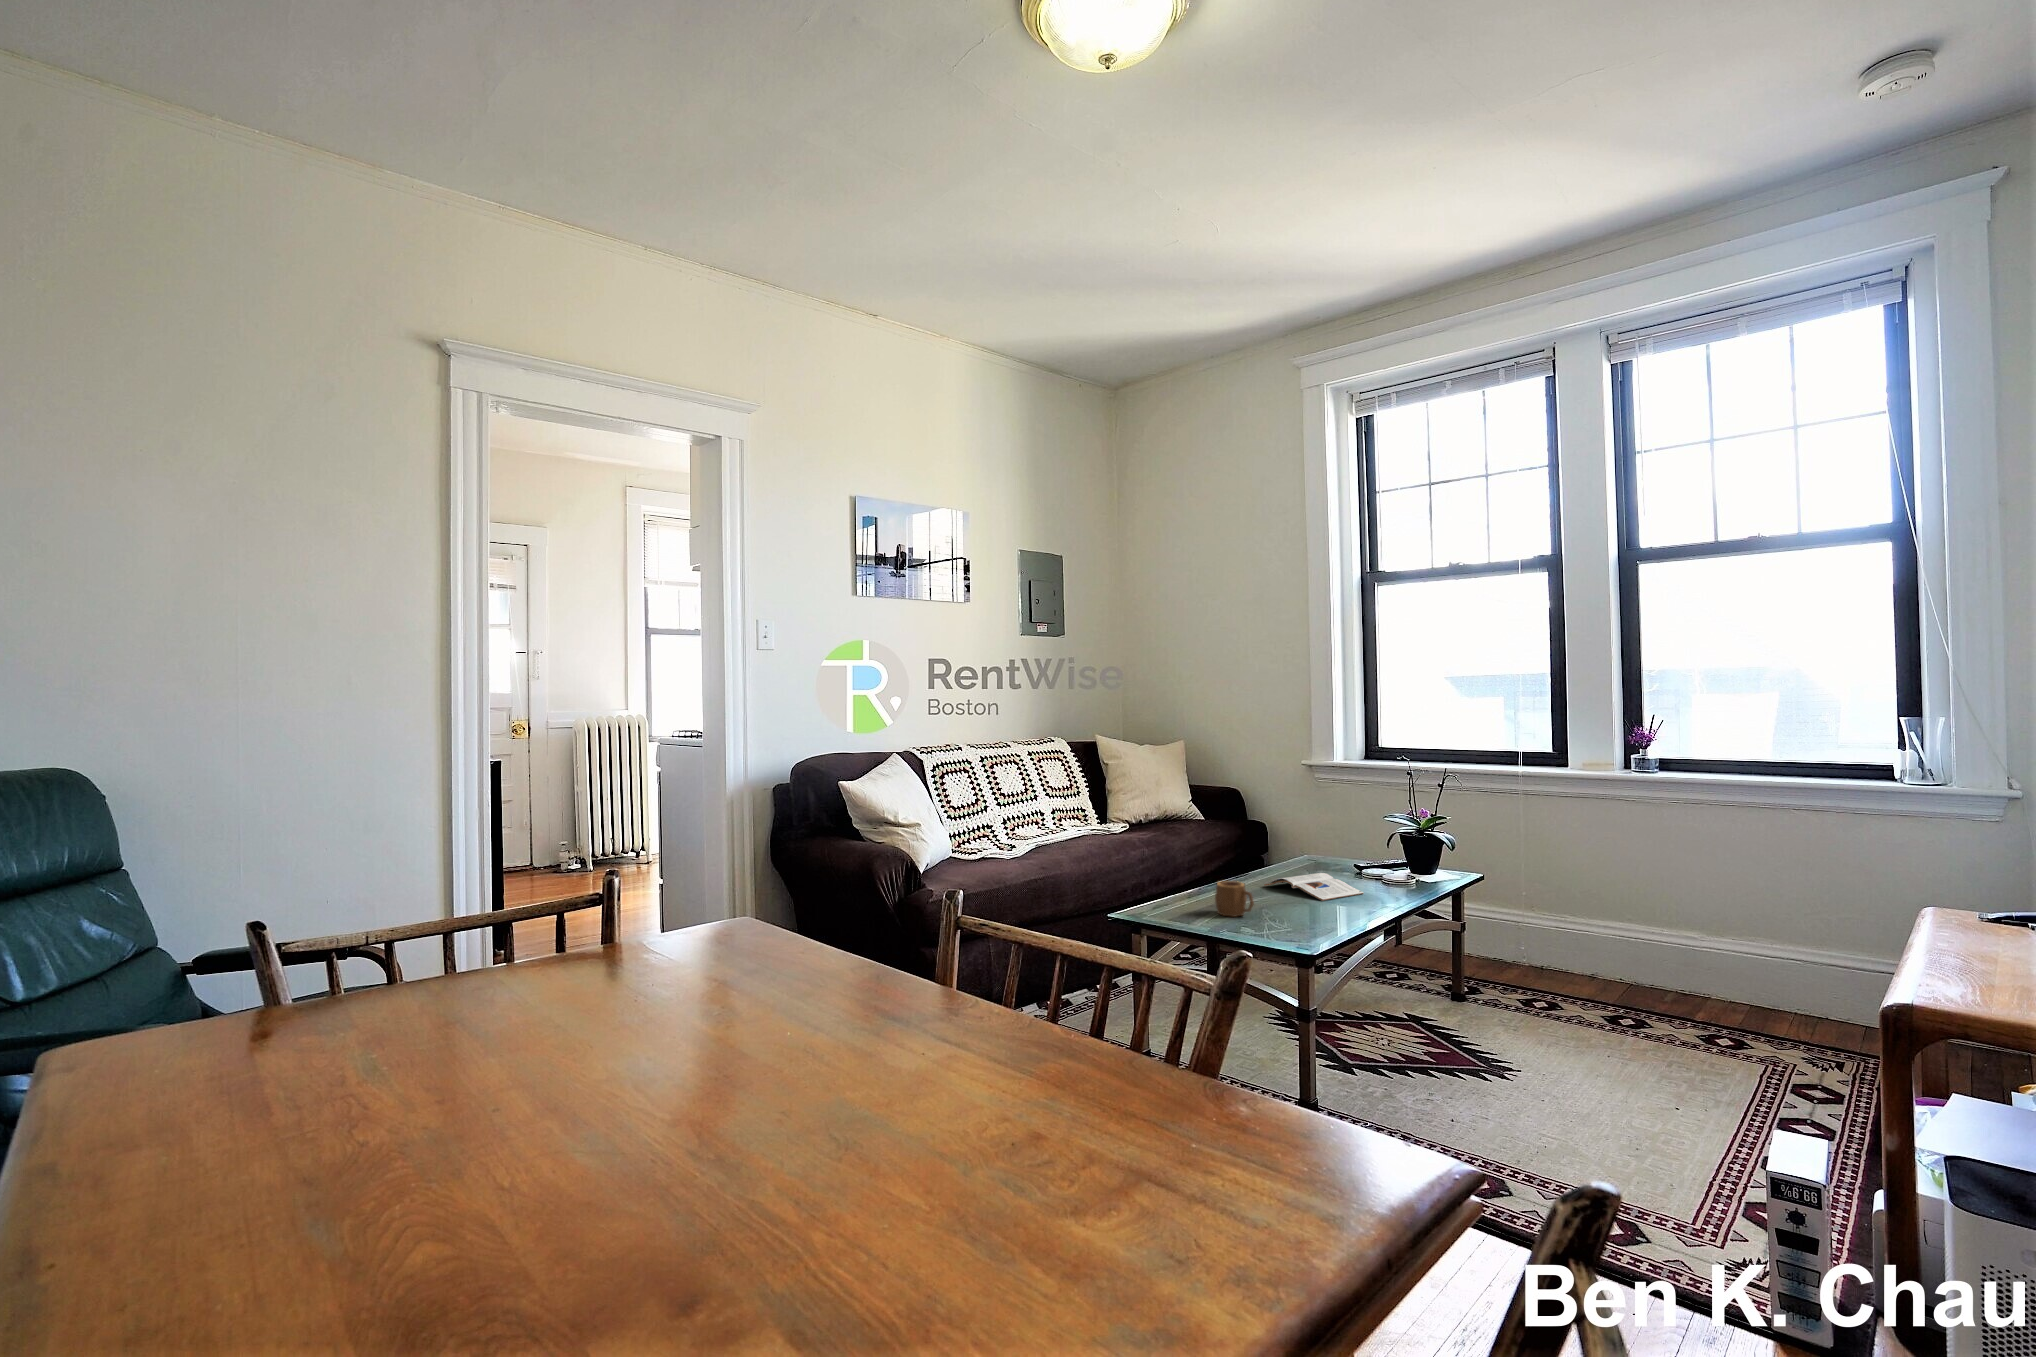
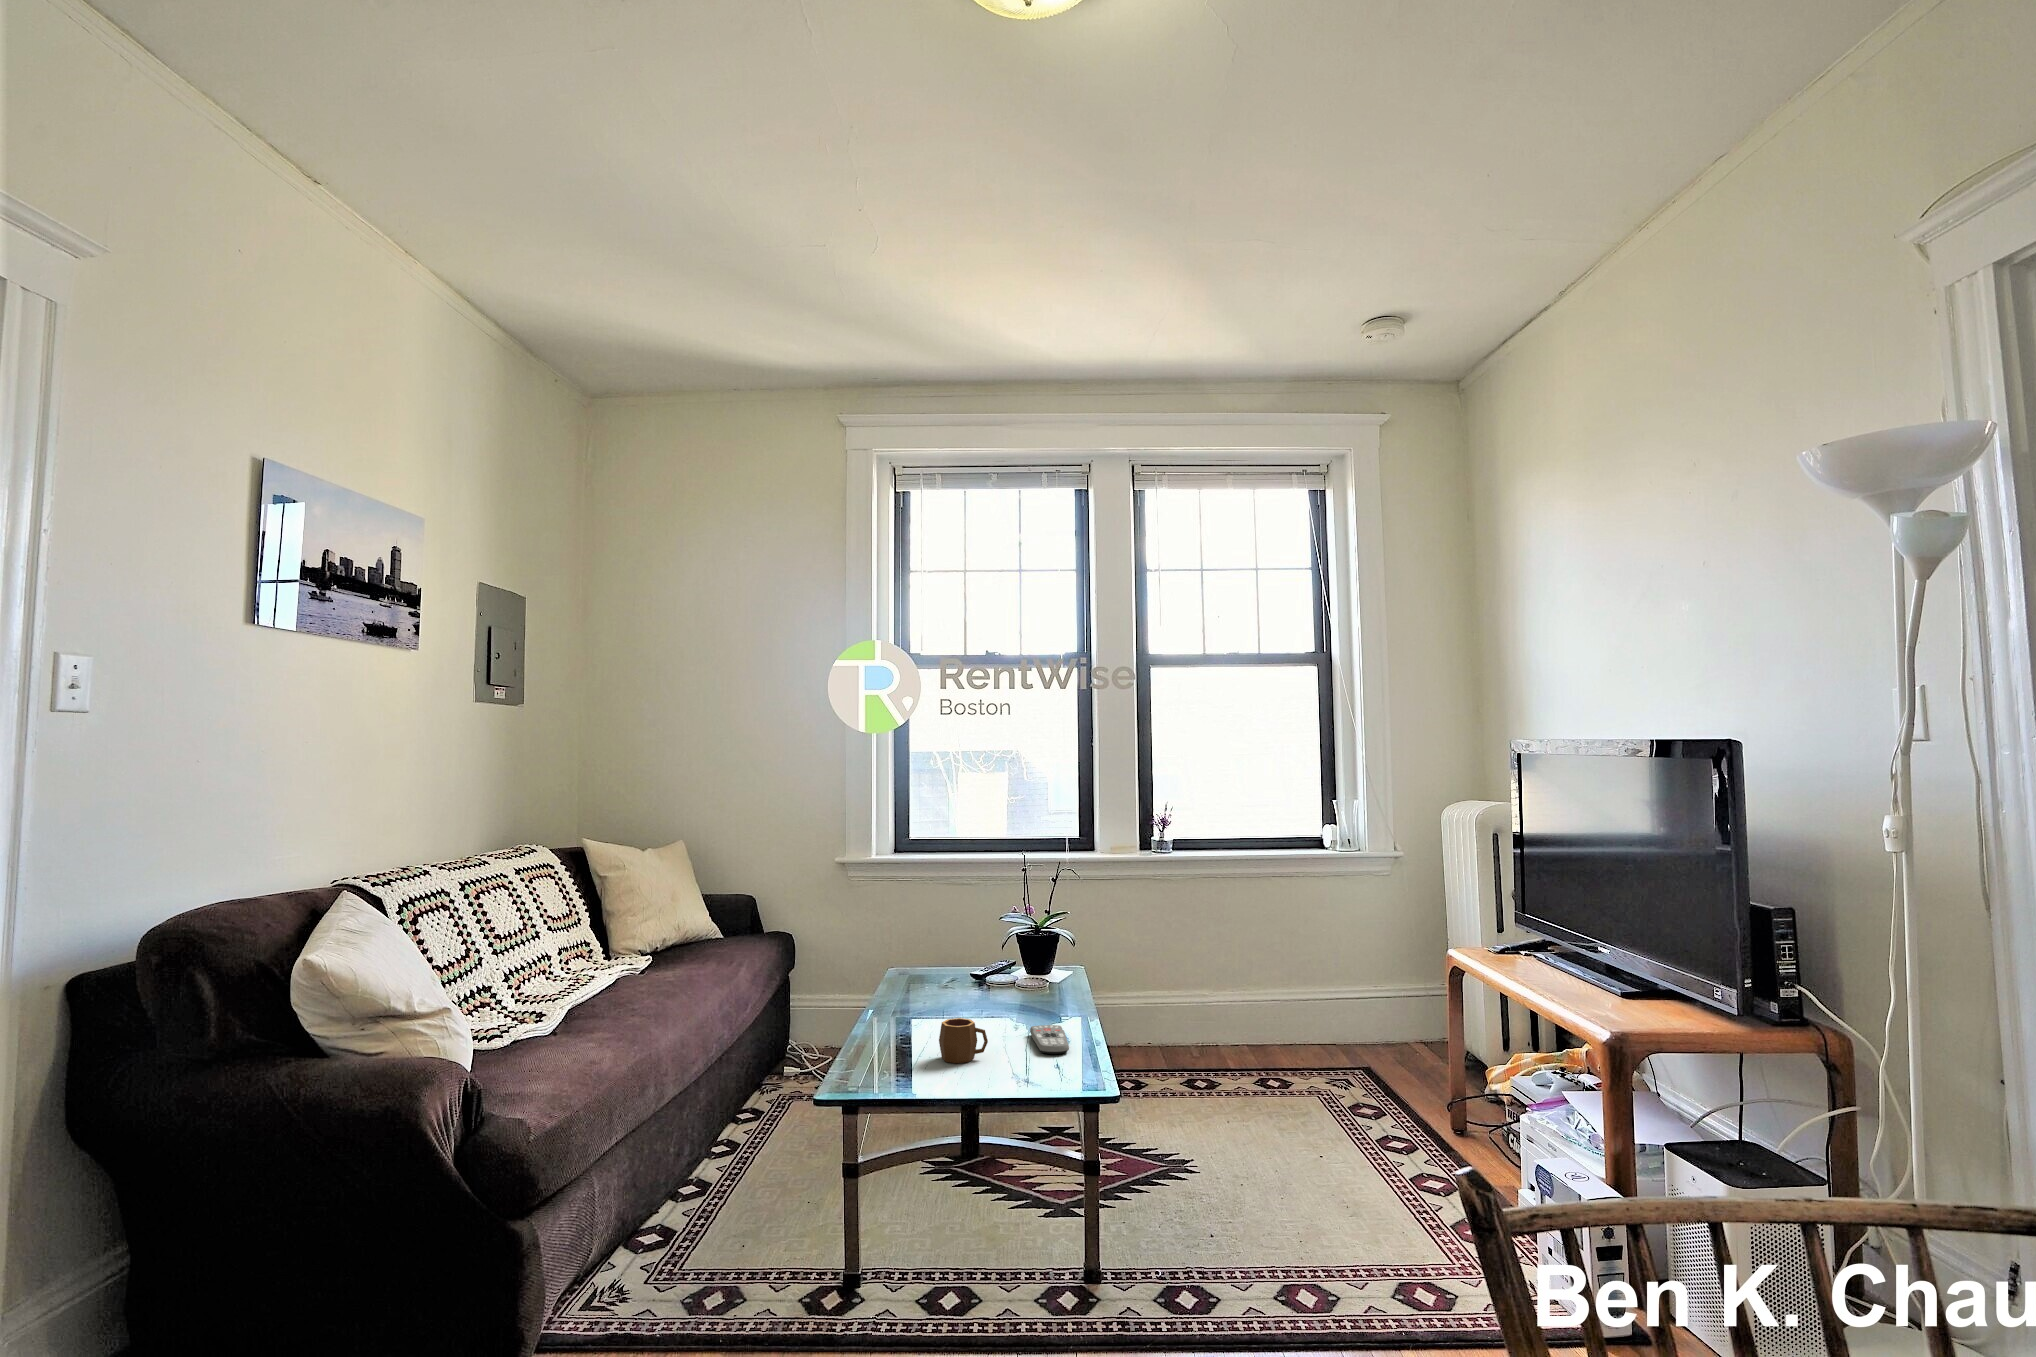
magazine: present [1265,873,1364,901] -> none [929,990,1032,1024]
remote control: none [1302,903,1350,925] -> present [1030,1025,1069,1054]

